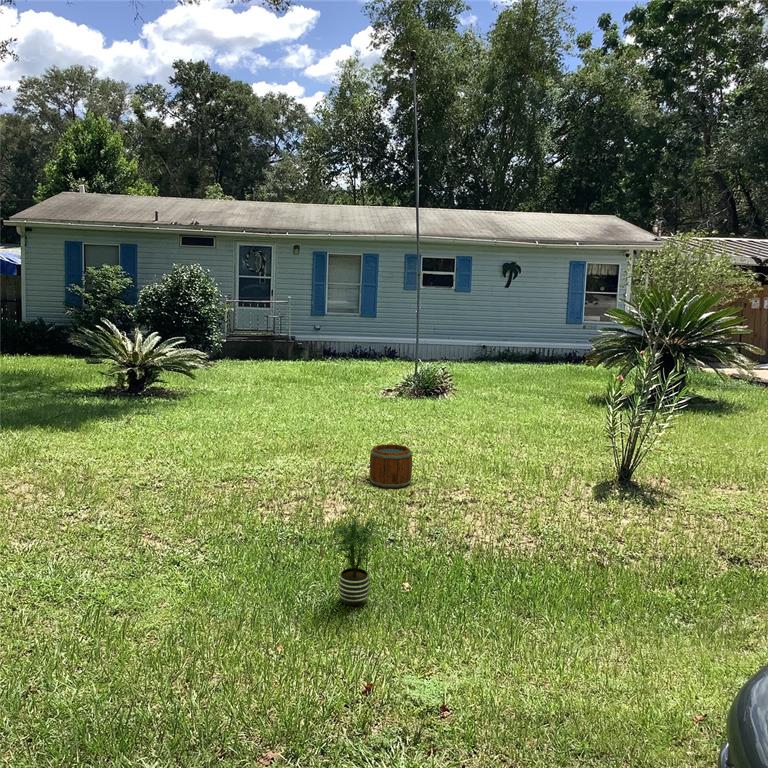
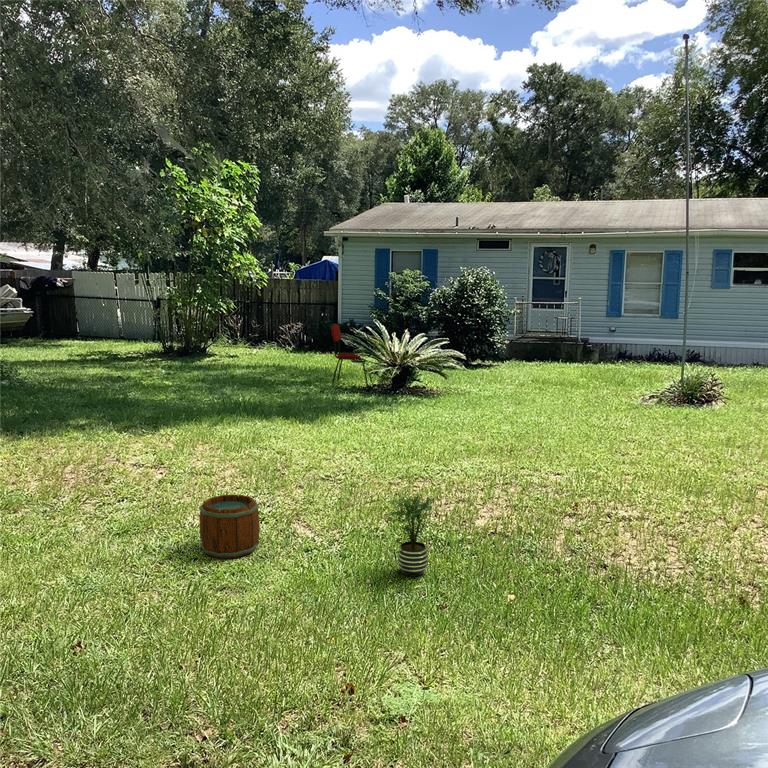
chair: none [60,328,109,397] -> present [331,324,372,386]
bucket: present [370,444,413,488] -> present [199,494,260,558]

